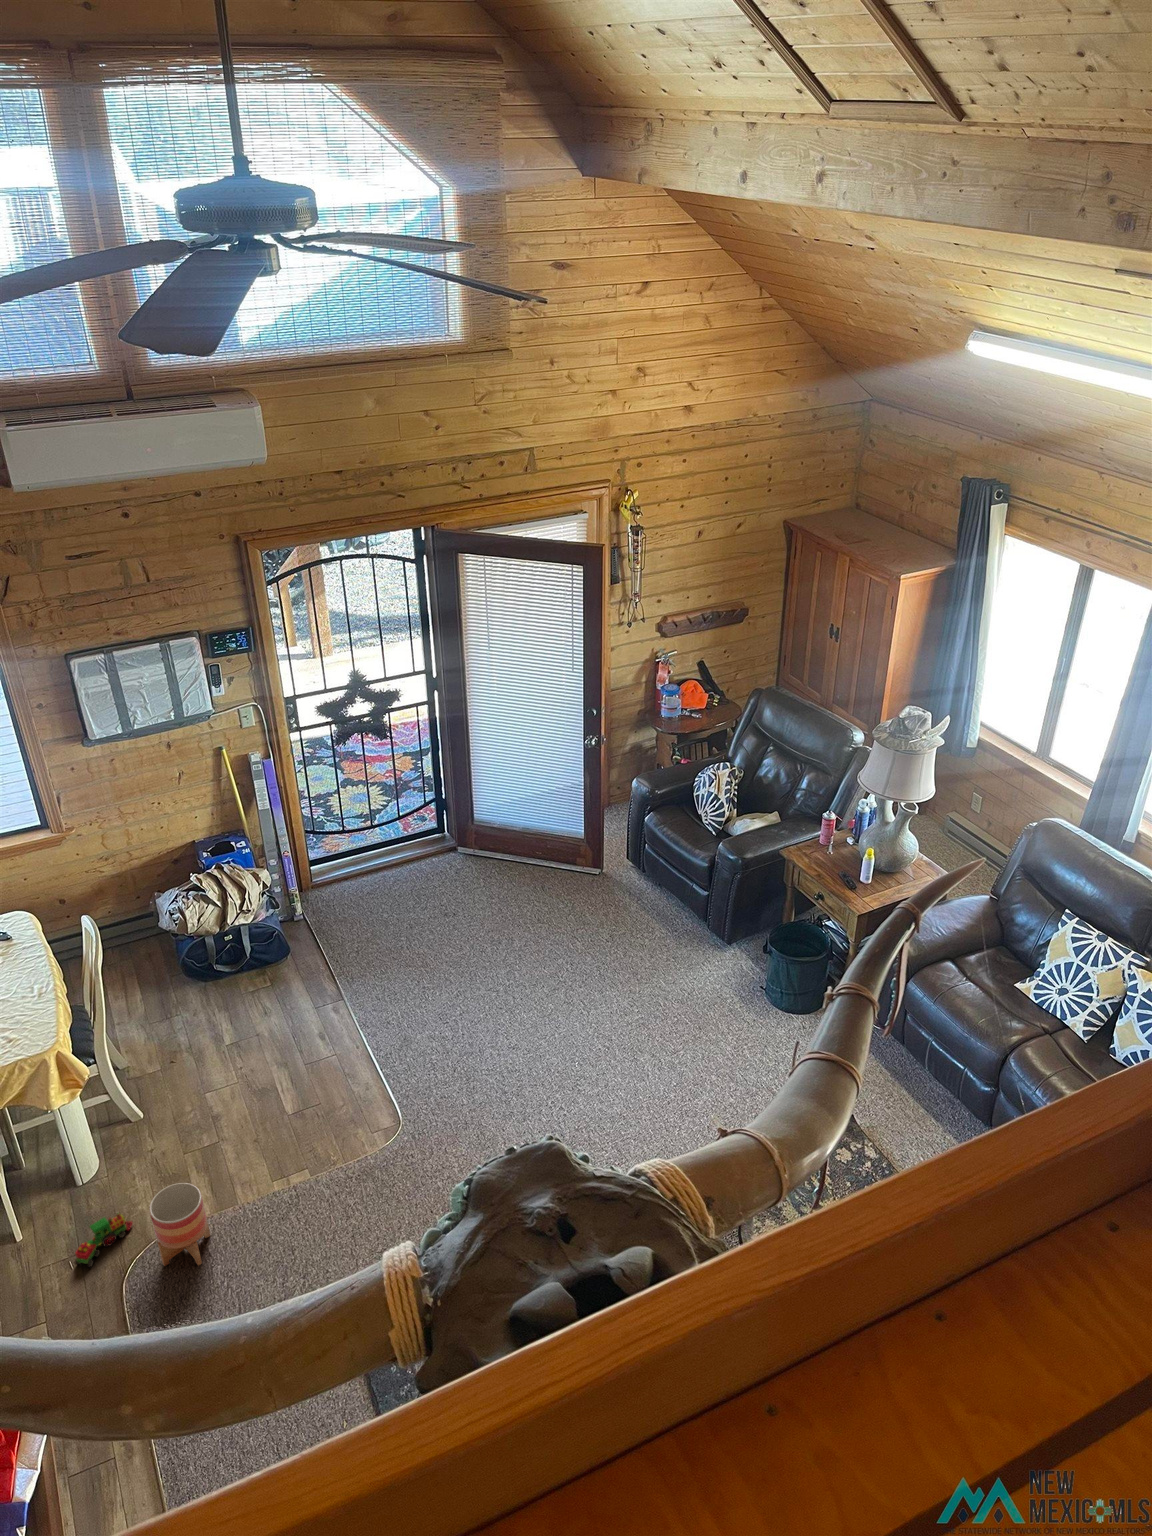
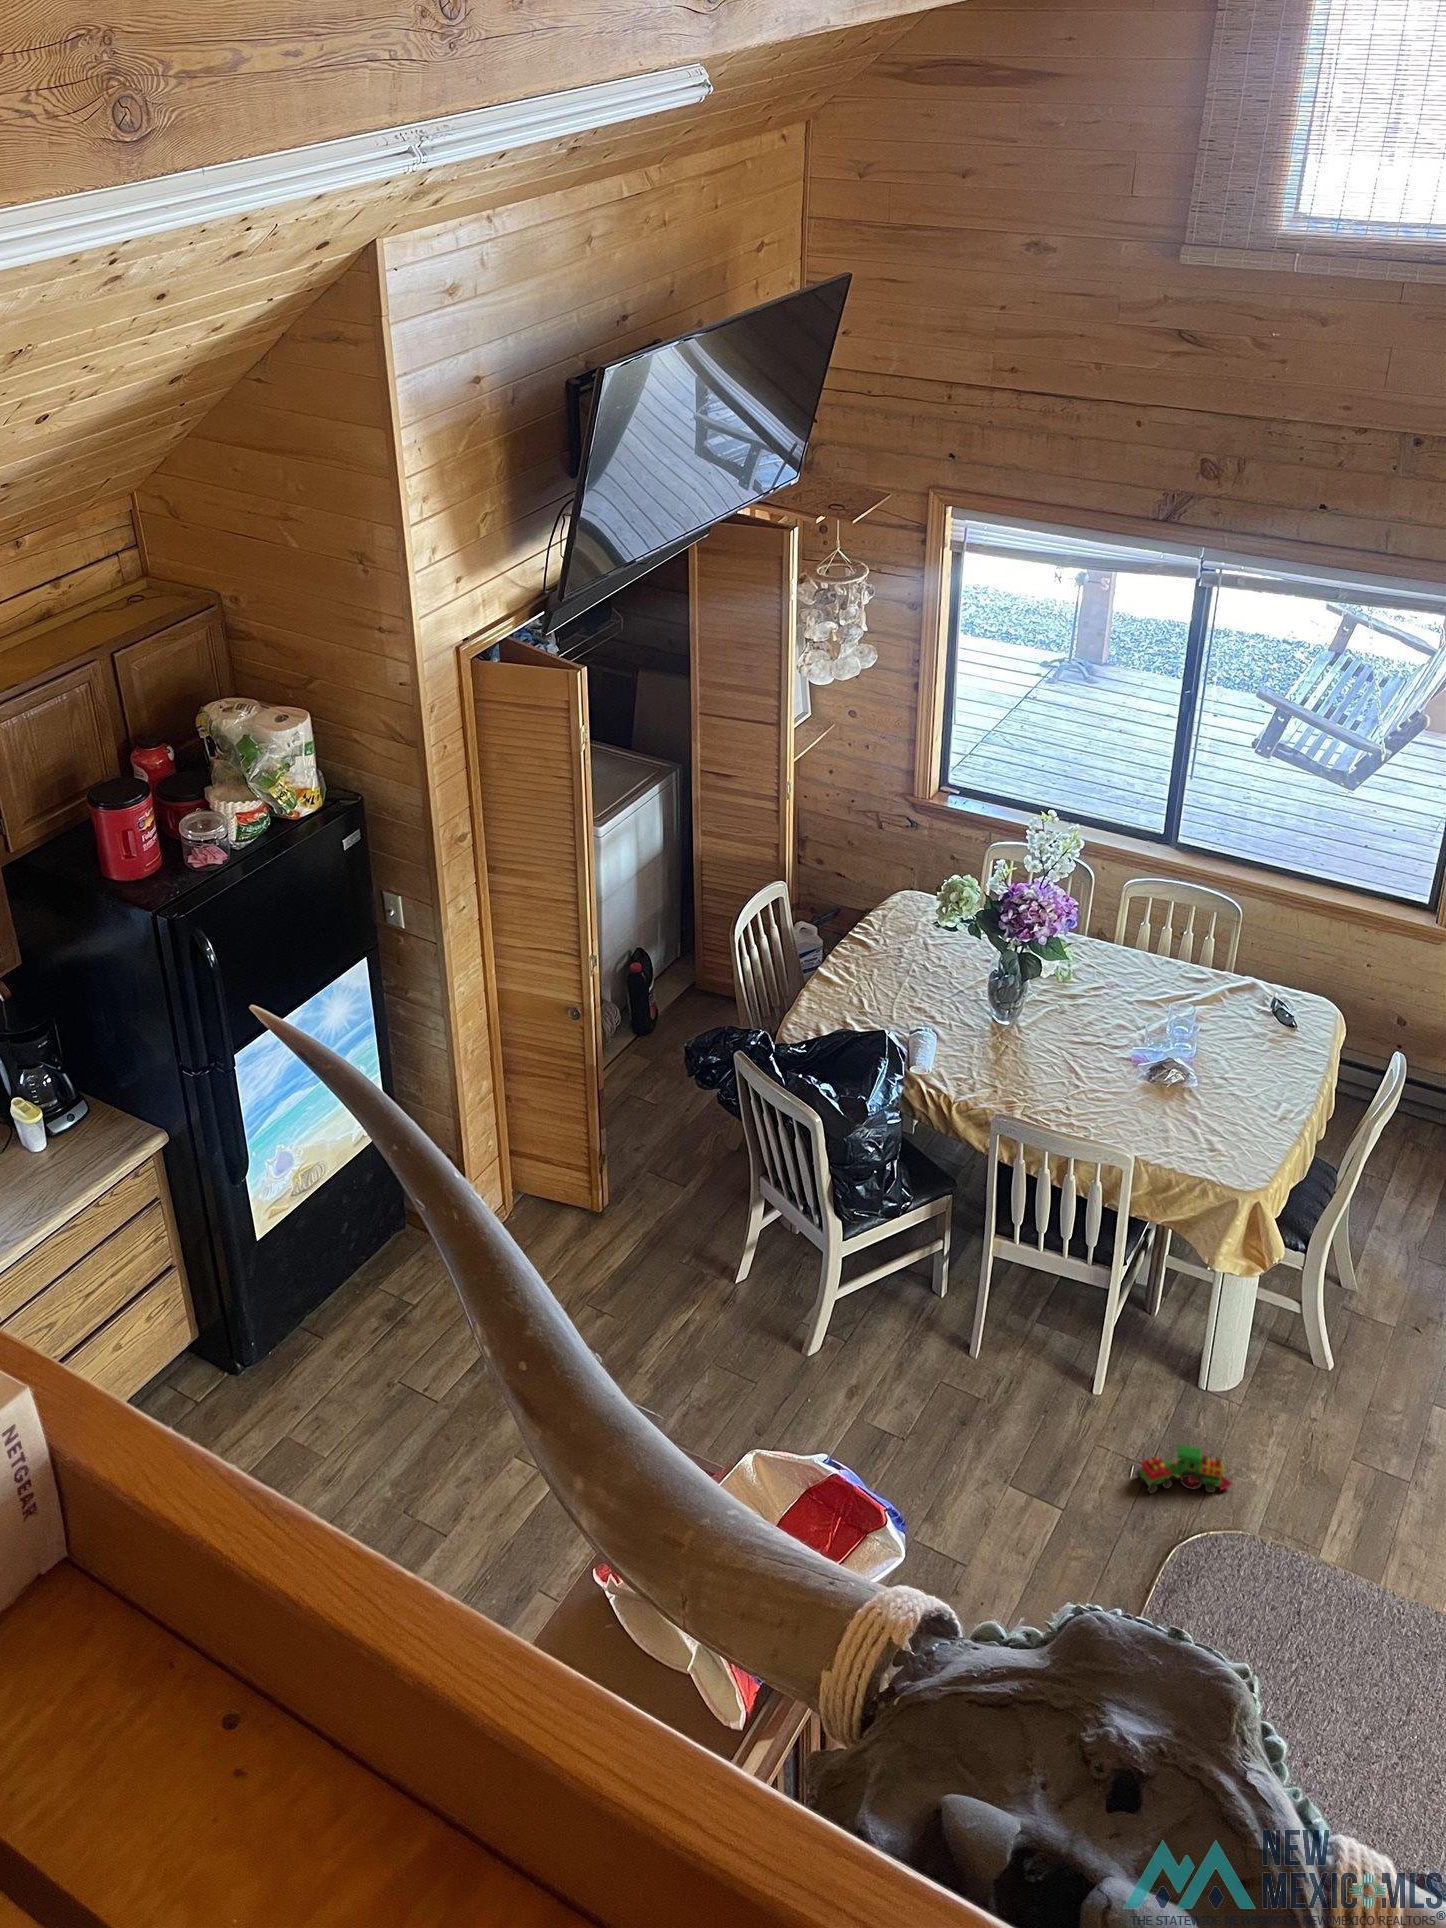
planter: present [149,1183,210,1266] -> none [1233,1473,1331,1611]

